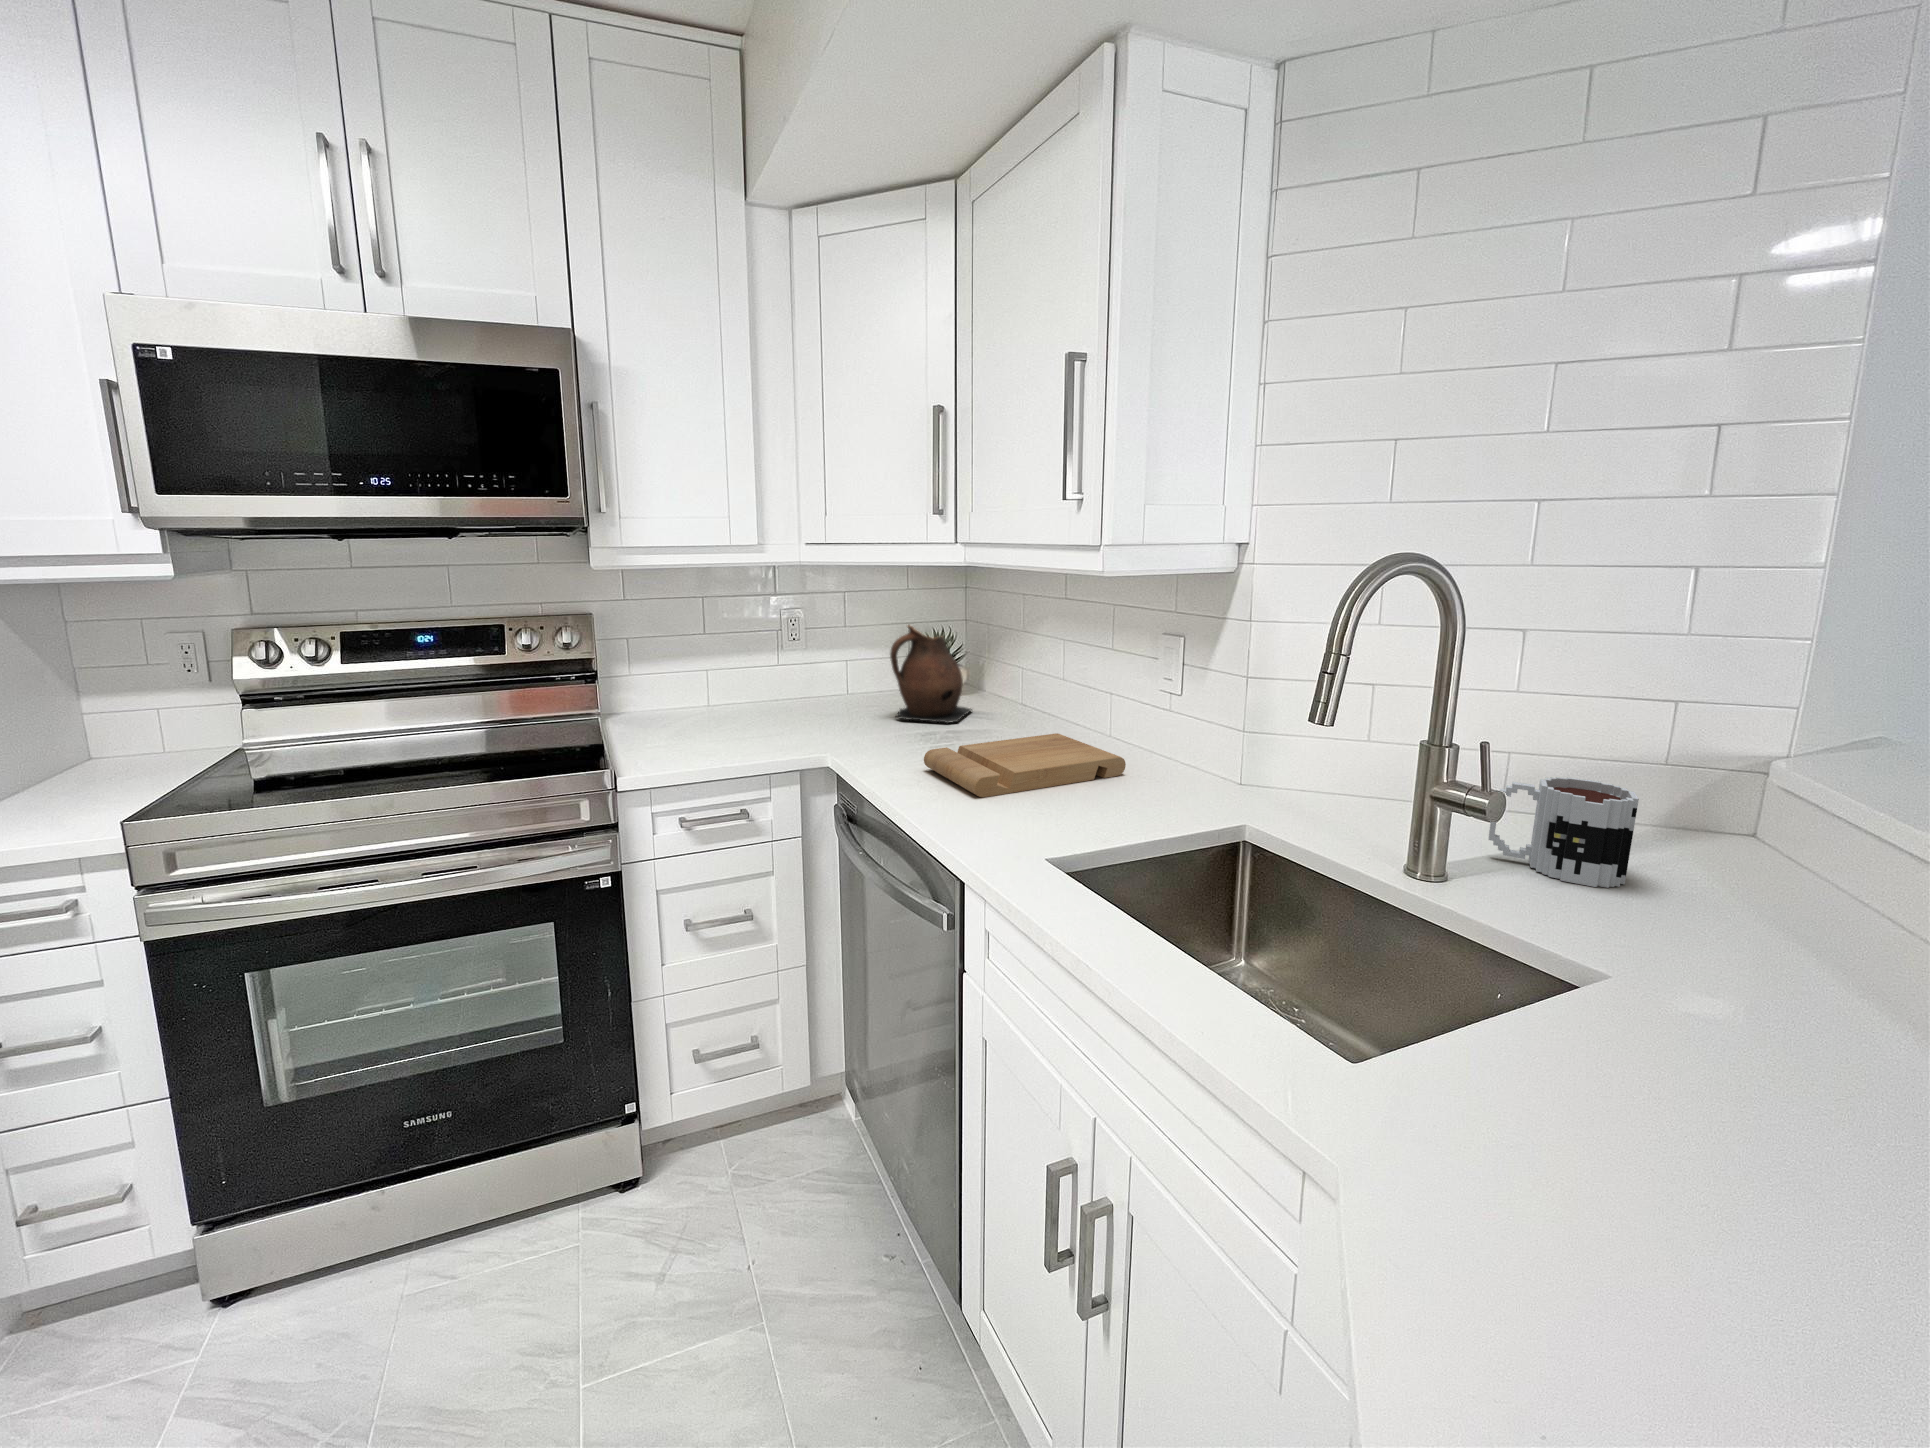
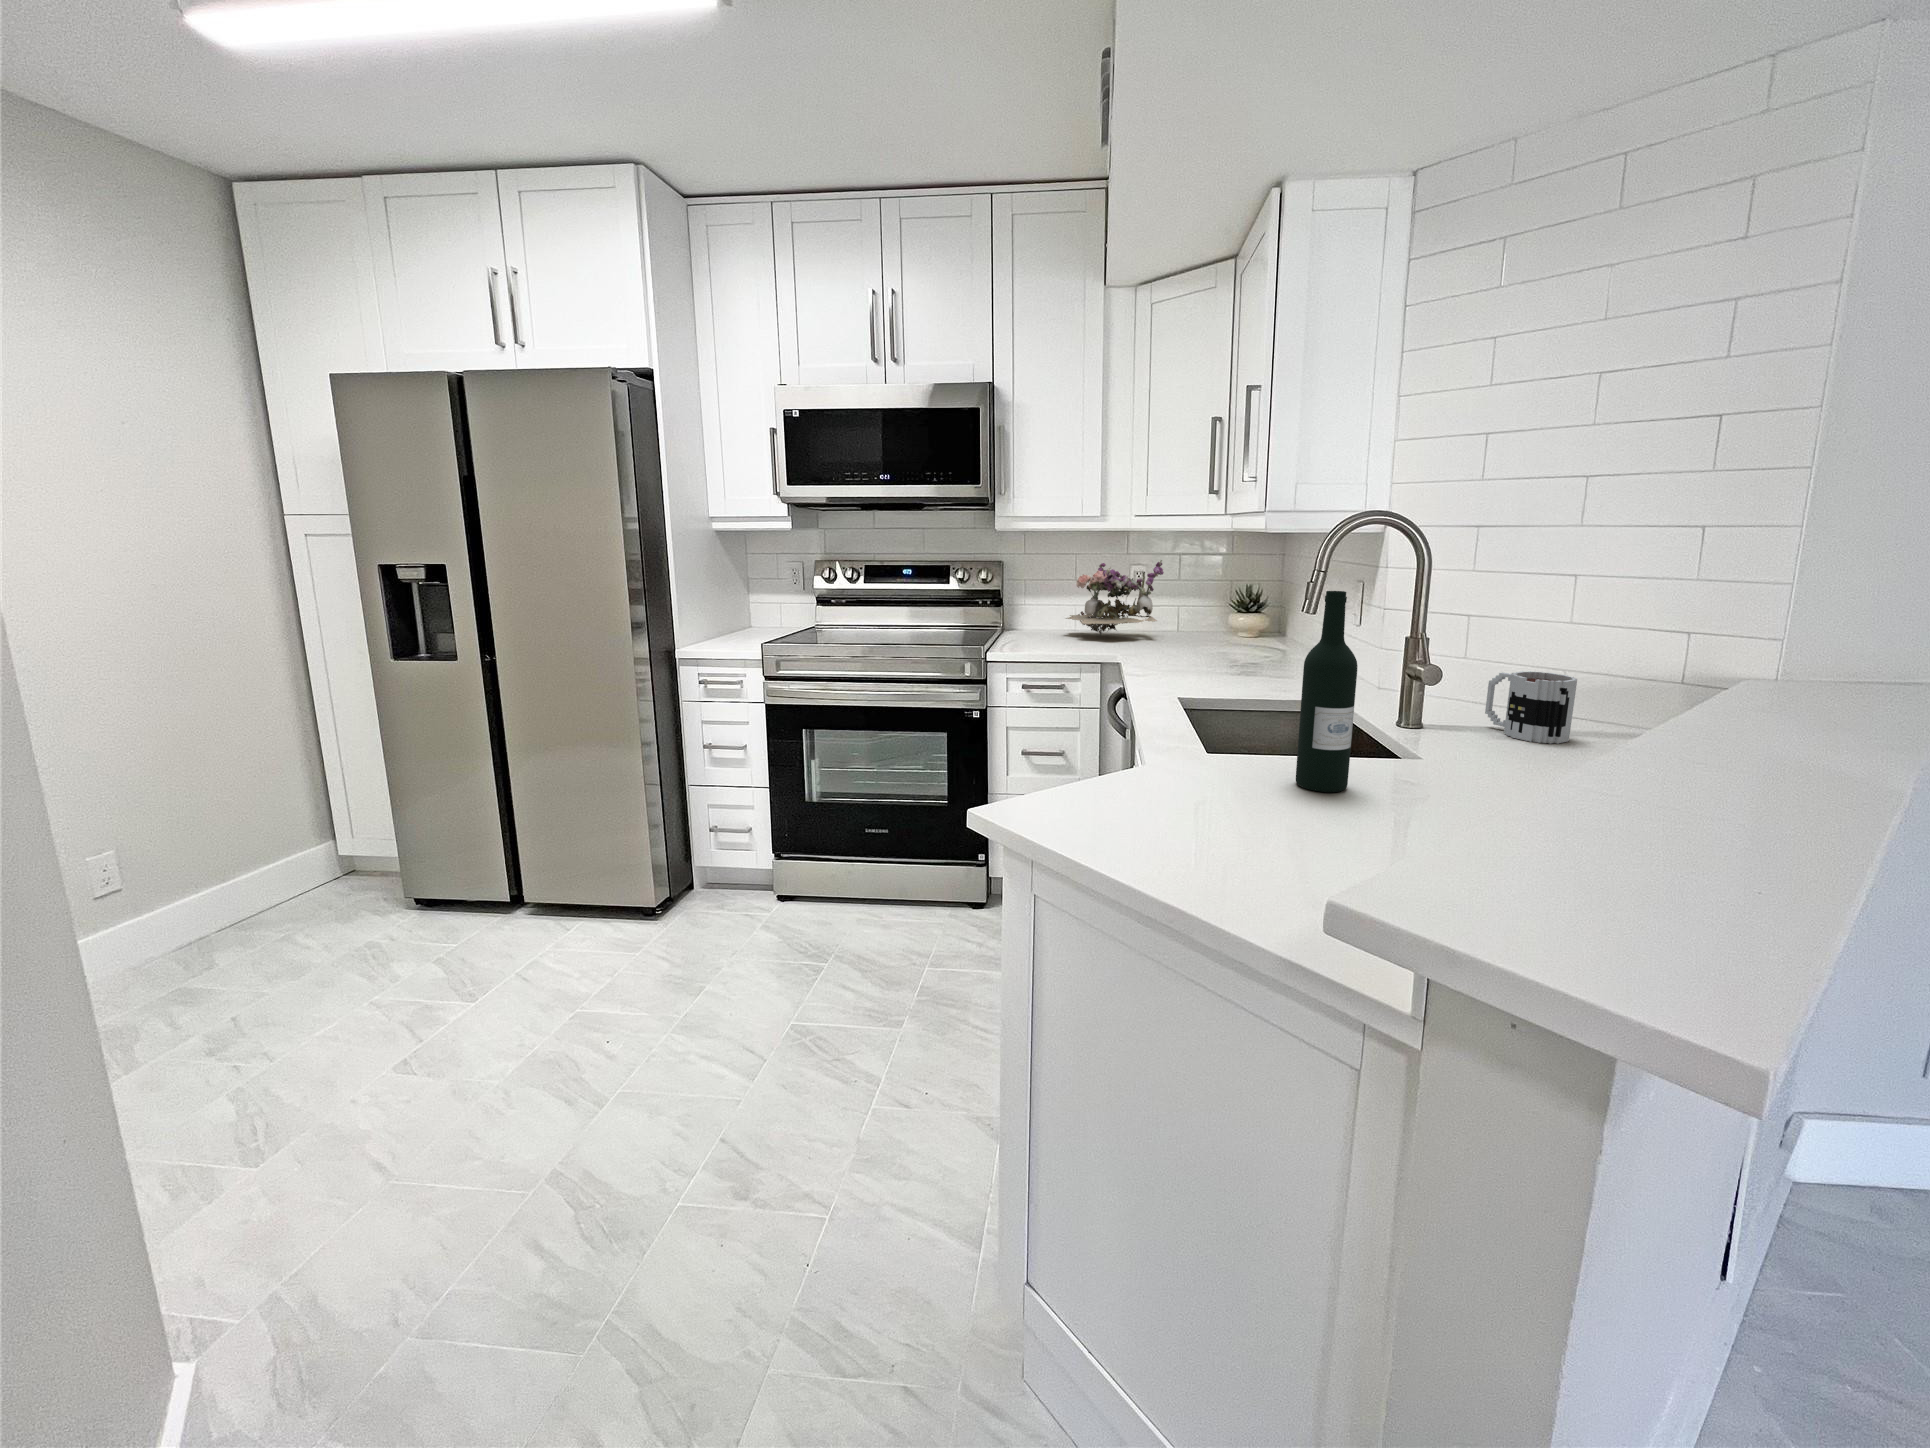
flower arrangement: none [702,602,839,712] -> present [1066,560,1164,635]
ceramic pitcher: present [890,625,972,723] -> none [1191,577,1256,650]
cutting board: present [924,733,1126,797] -> none [1170,651,1307,678]
wine bottle: none [1639,765,1833,1199] -> present [1296,591,1358,792]

